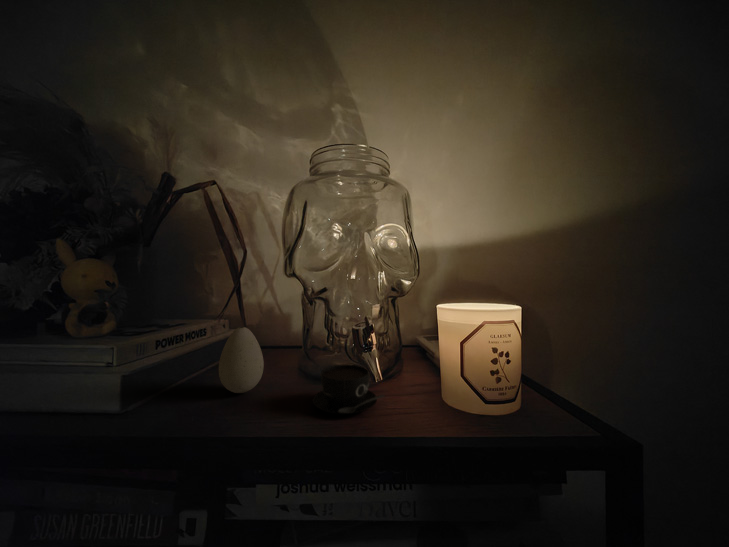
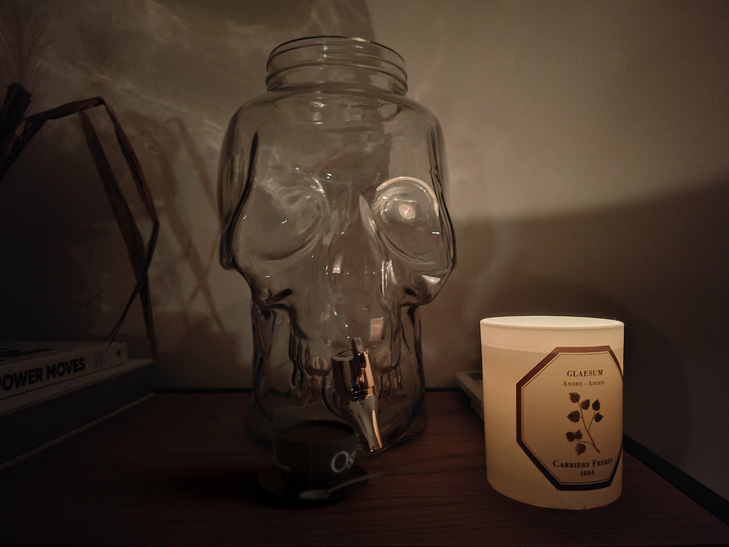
decorative egg: present [219,327,264,393] -> none [100,351,178,463]

